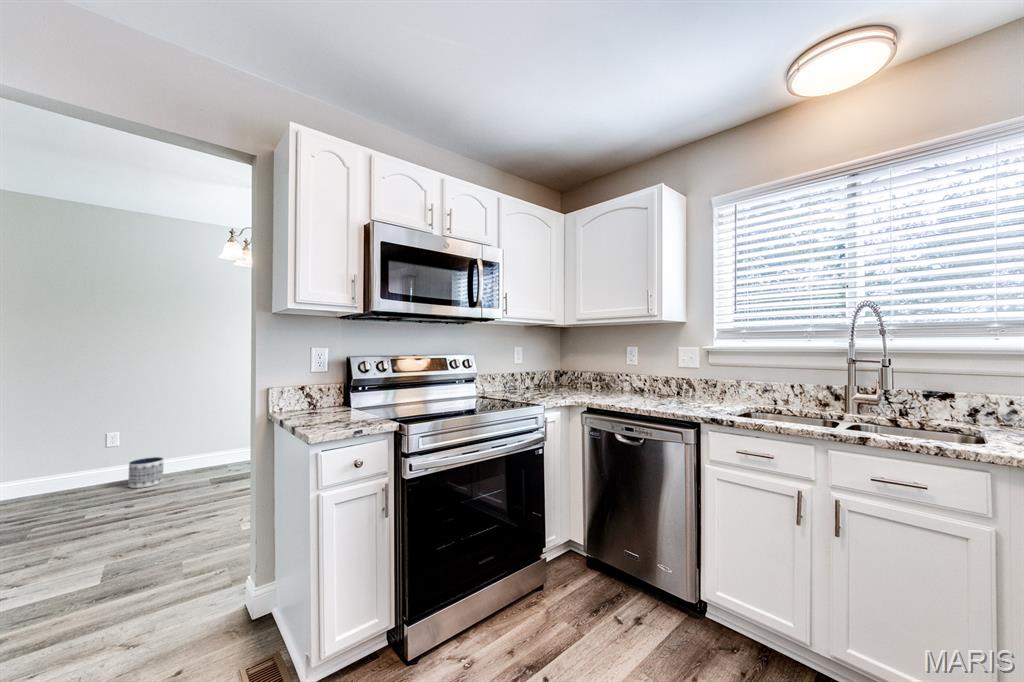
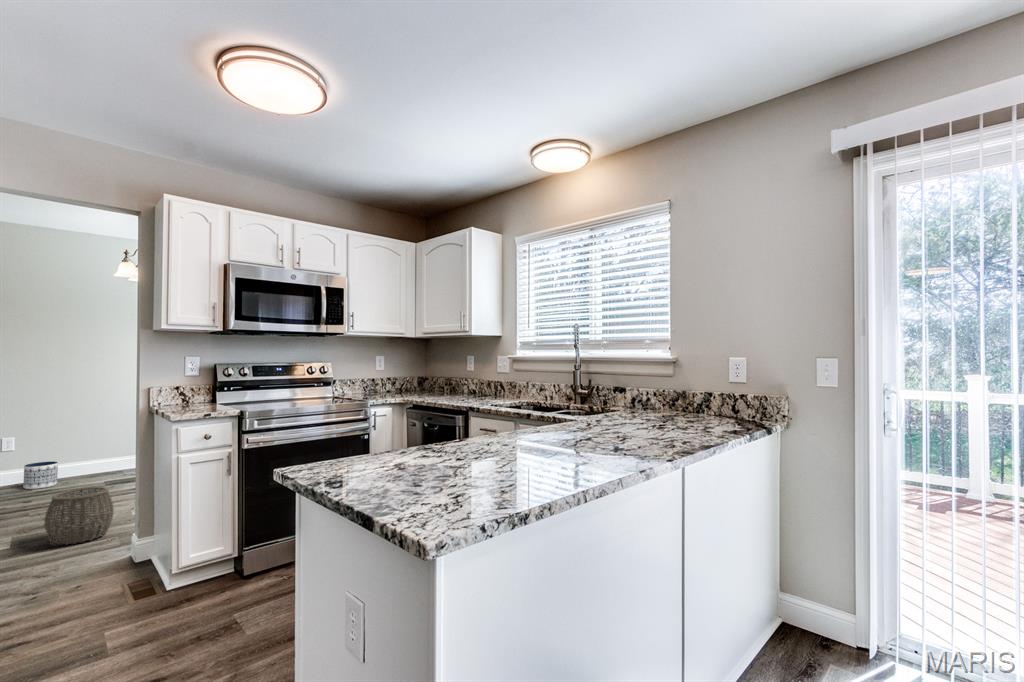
woven basket: none [141,503,224,583] -> present [44,487,114,545]

